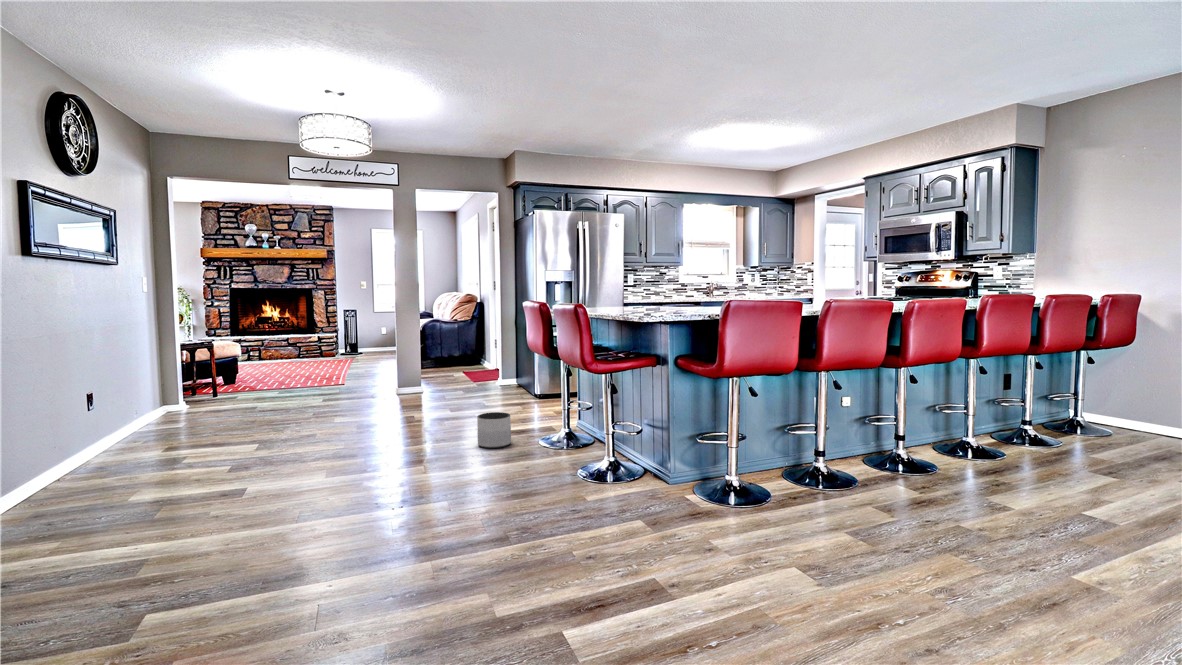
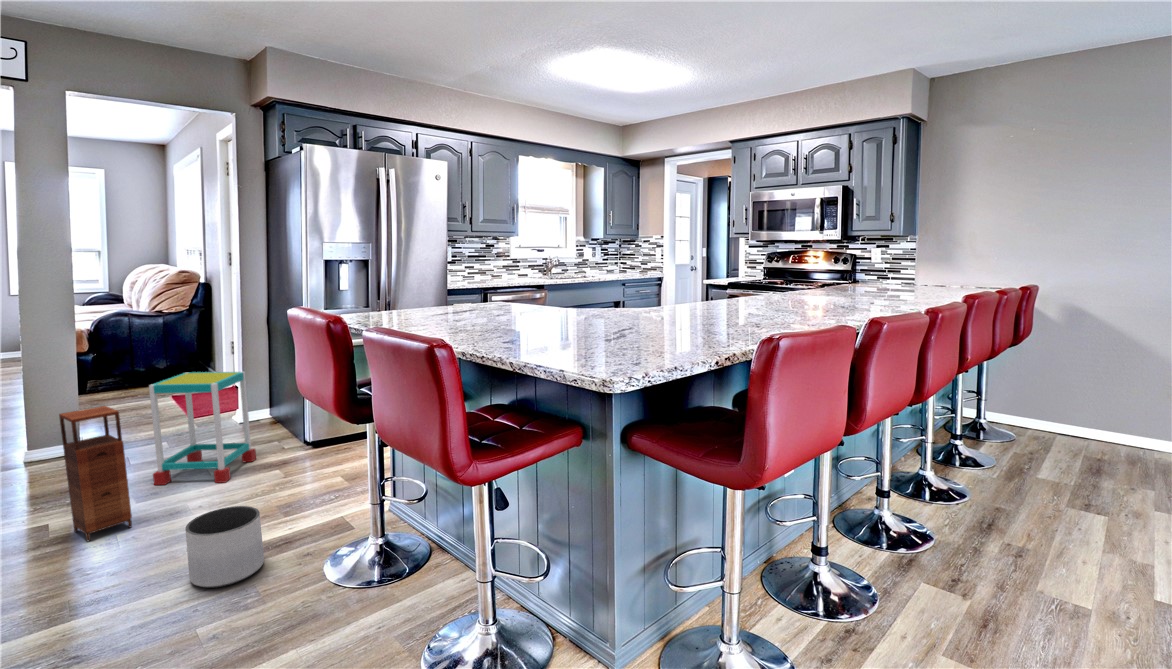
side table: none [451,352,502,415] -> present [149,372,256,485]
storage cabinet: none [418,361,446,430] -> present [59,406,132,541]

